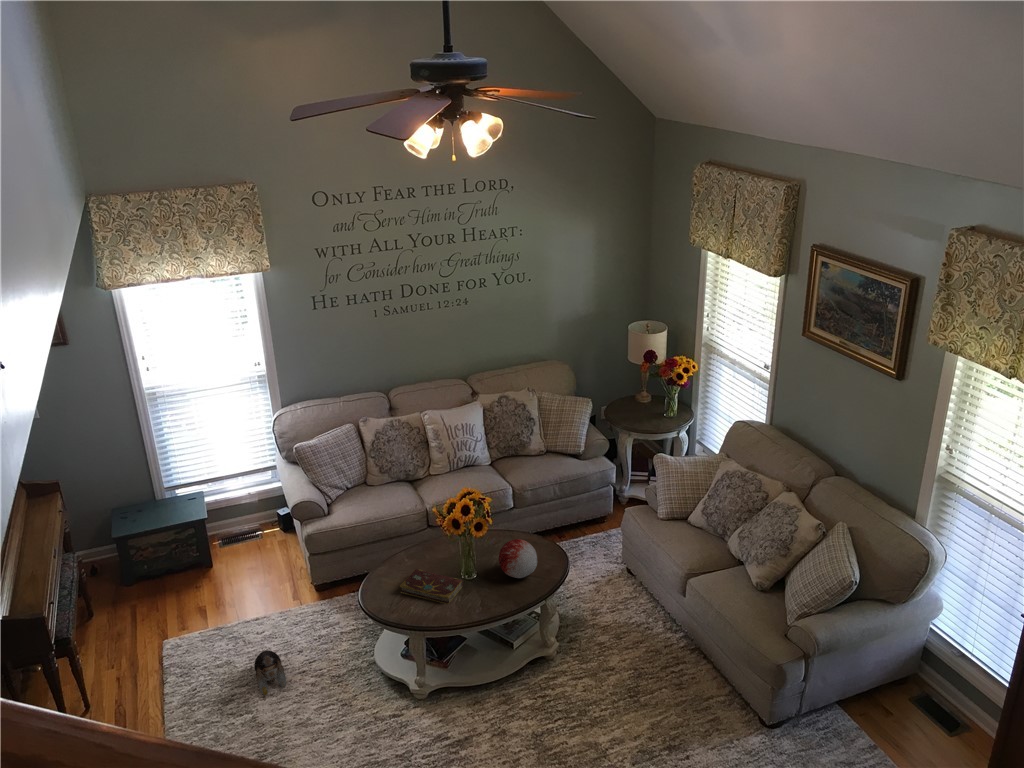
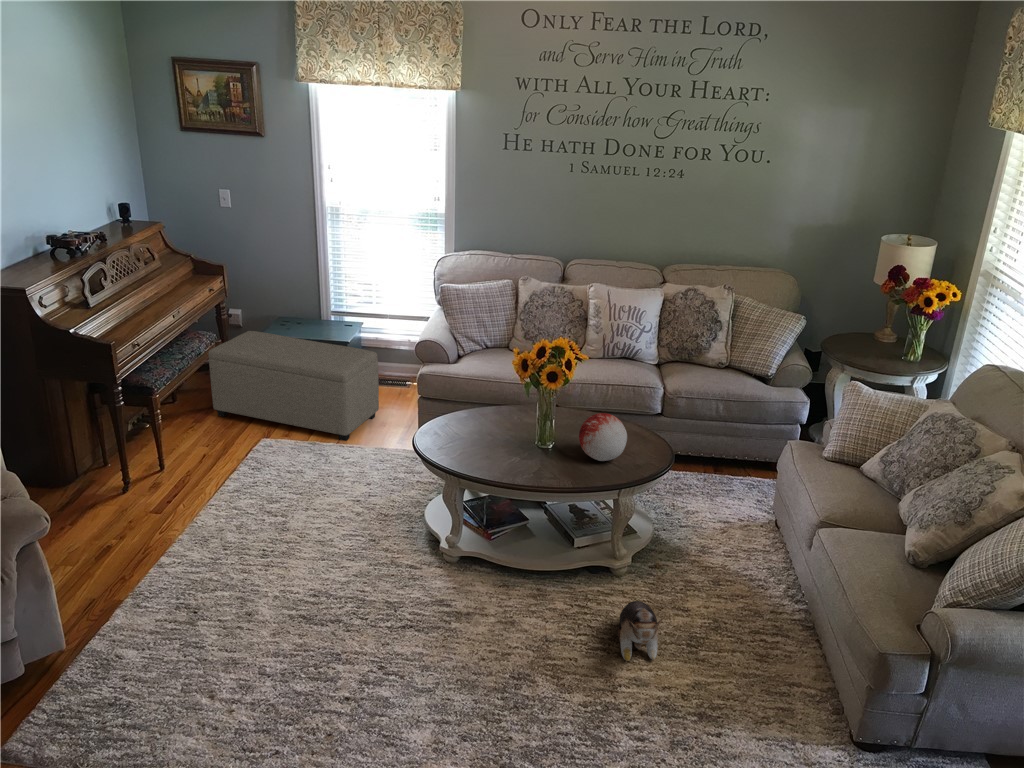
ottoman: none [83,523,259,629] -> present [208,331,379,441]
book: present [400,569,464,604] -> none [460,420,532,461]
plush toy: present [254,650,286,695] -> present [617,601,662,661]

